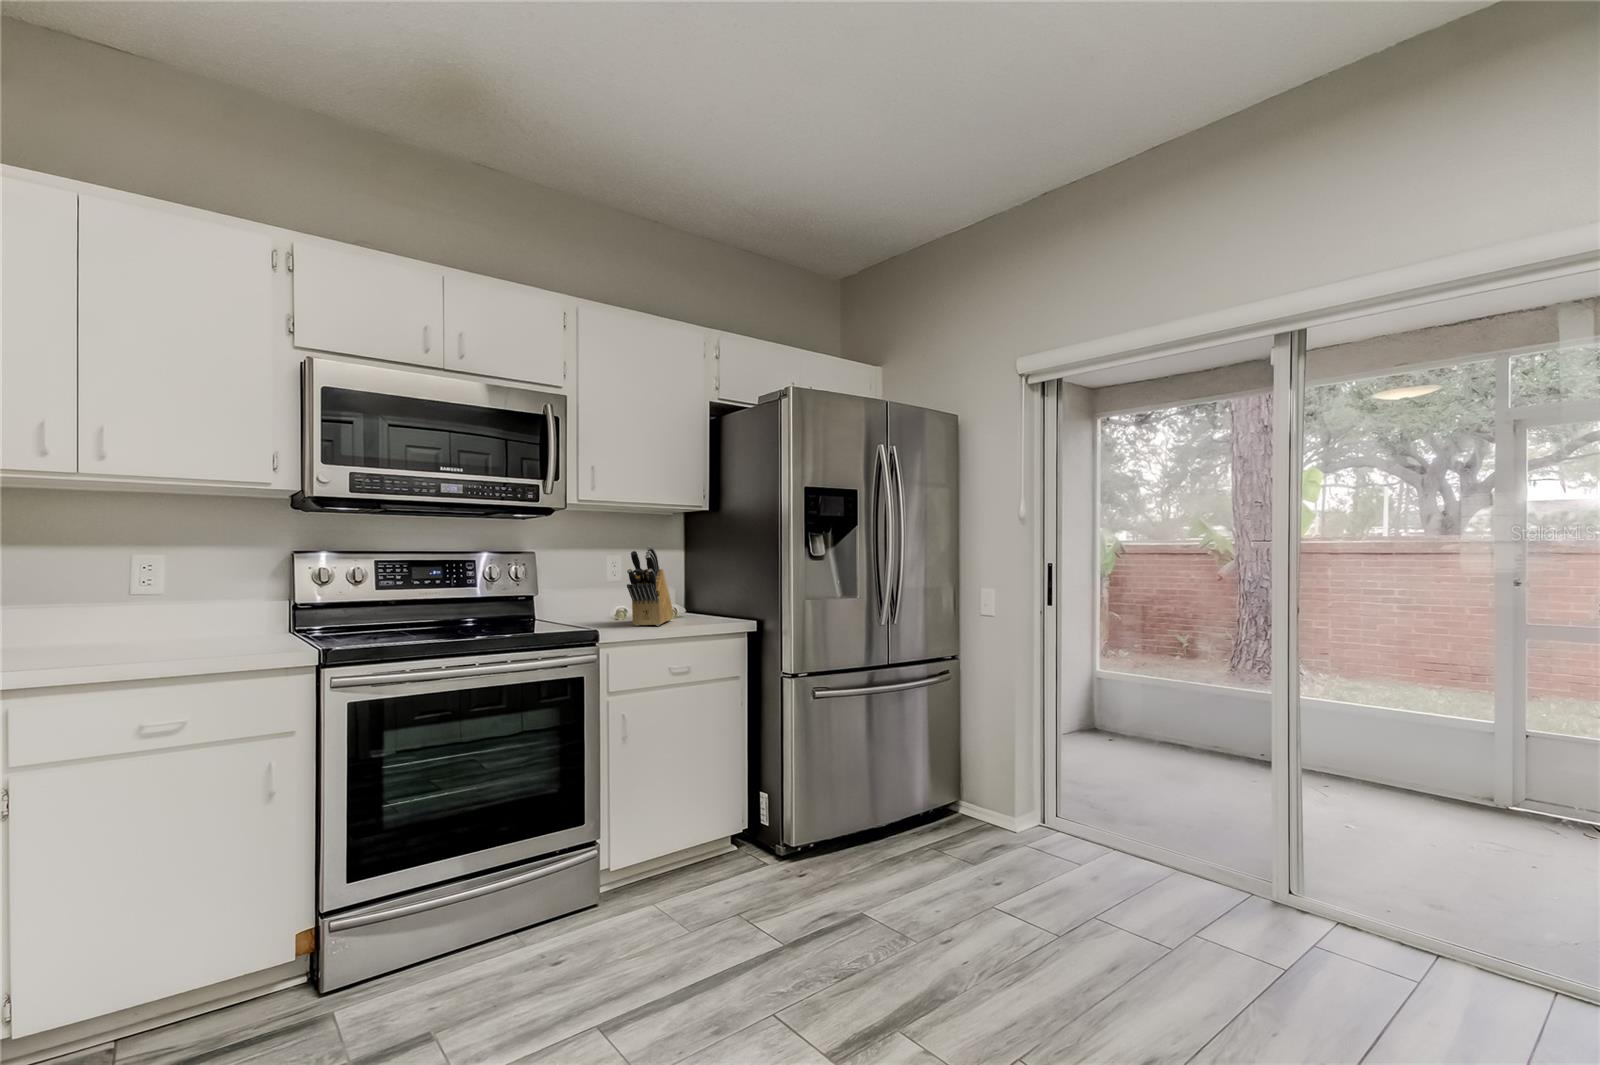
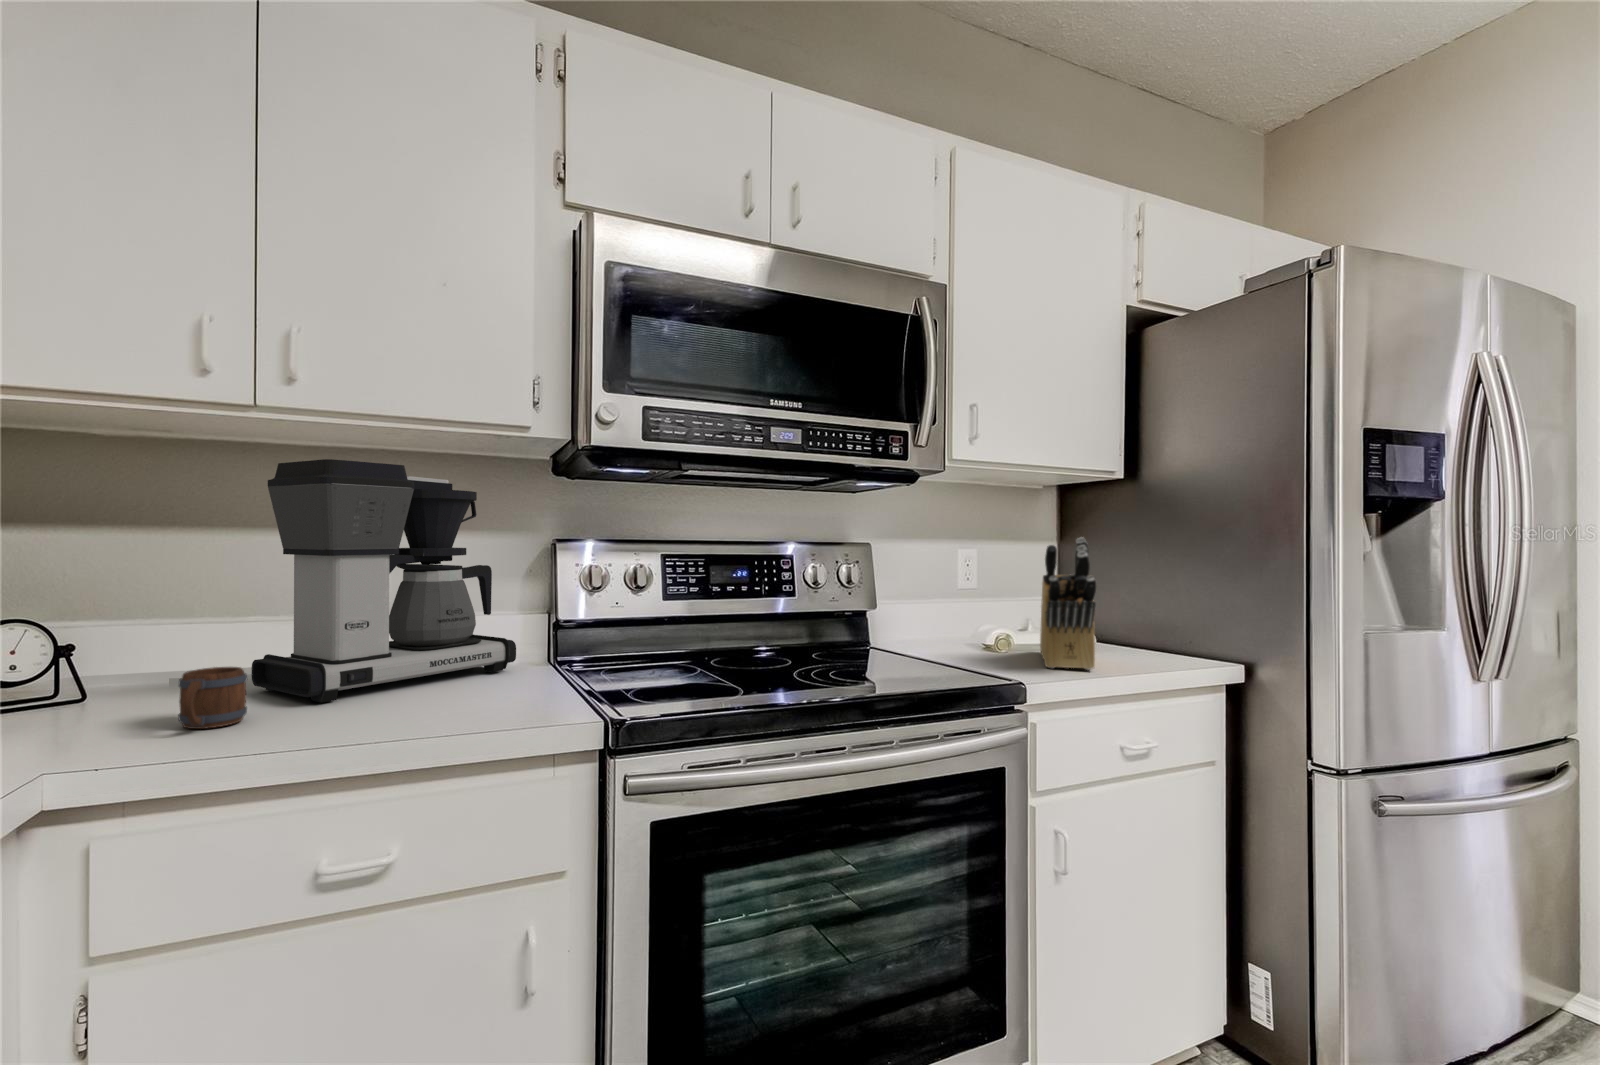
coffee maker: none [81,505,267,649] -> present [252,459,516,703]
mug: none [47,626,90,658] -> present [178,667,247,729]

